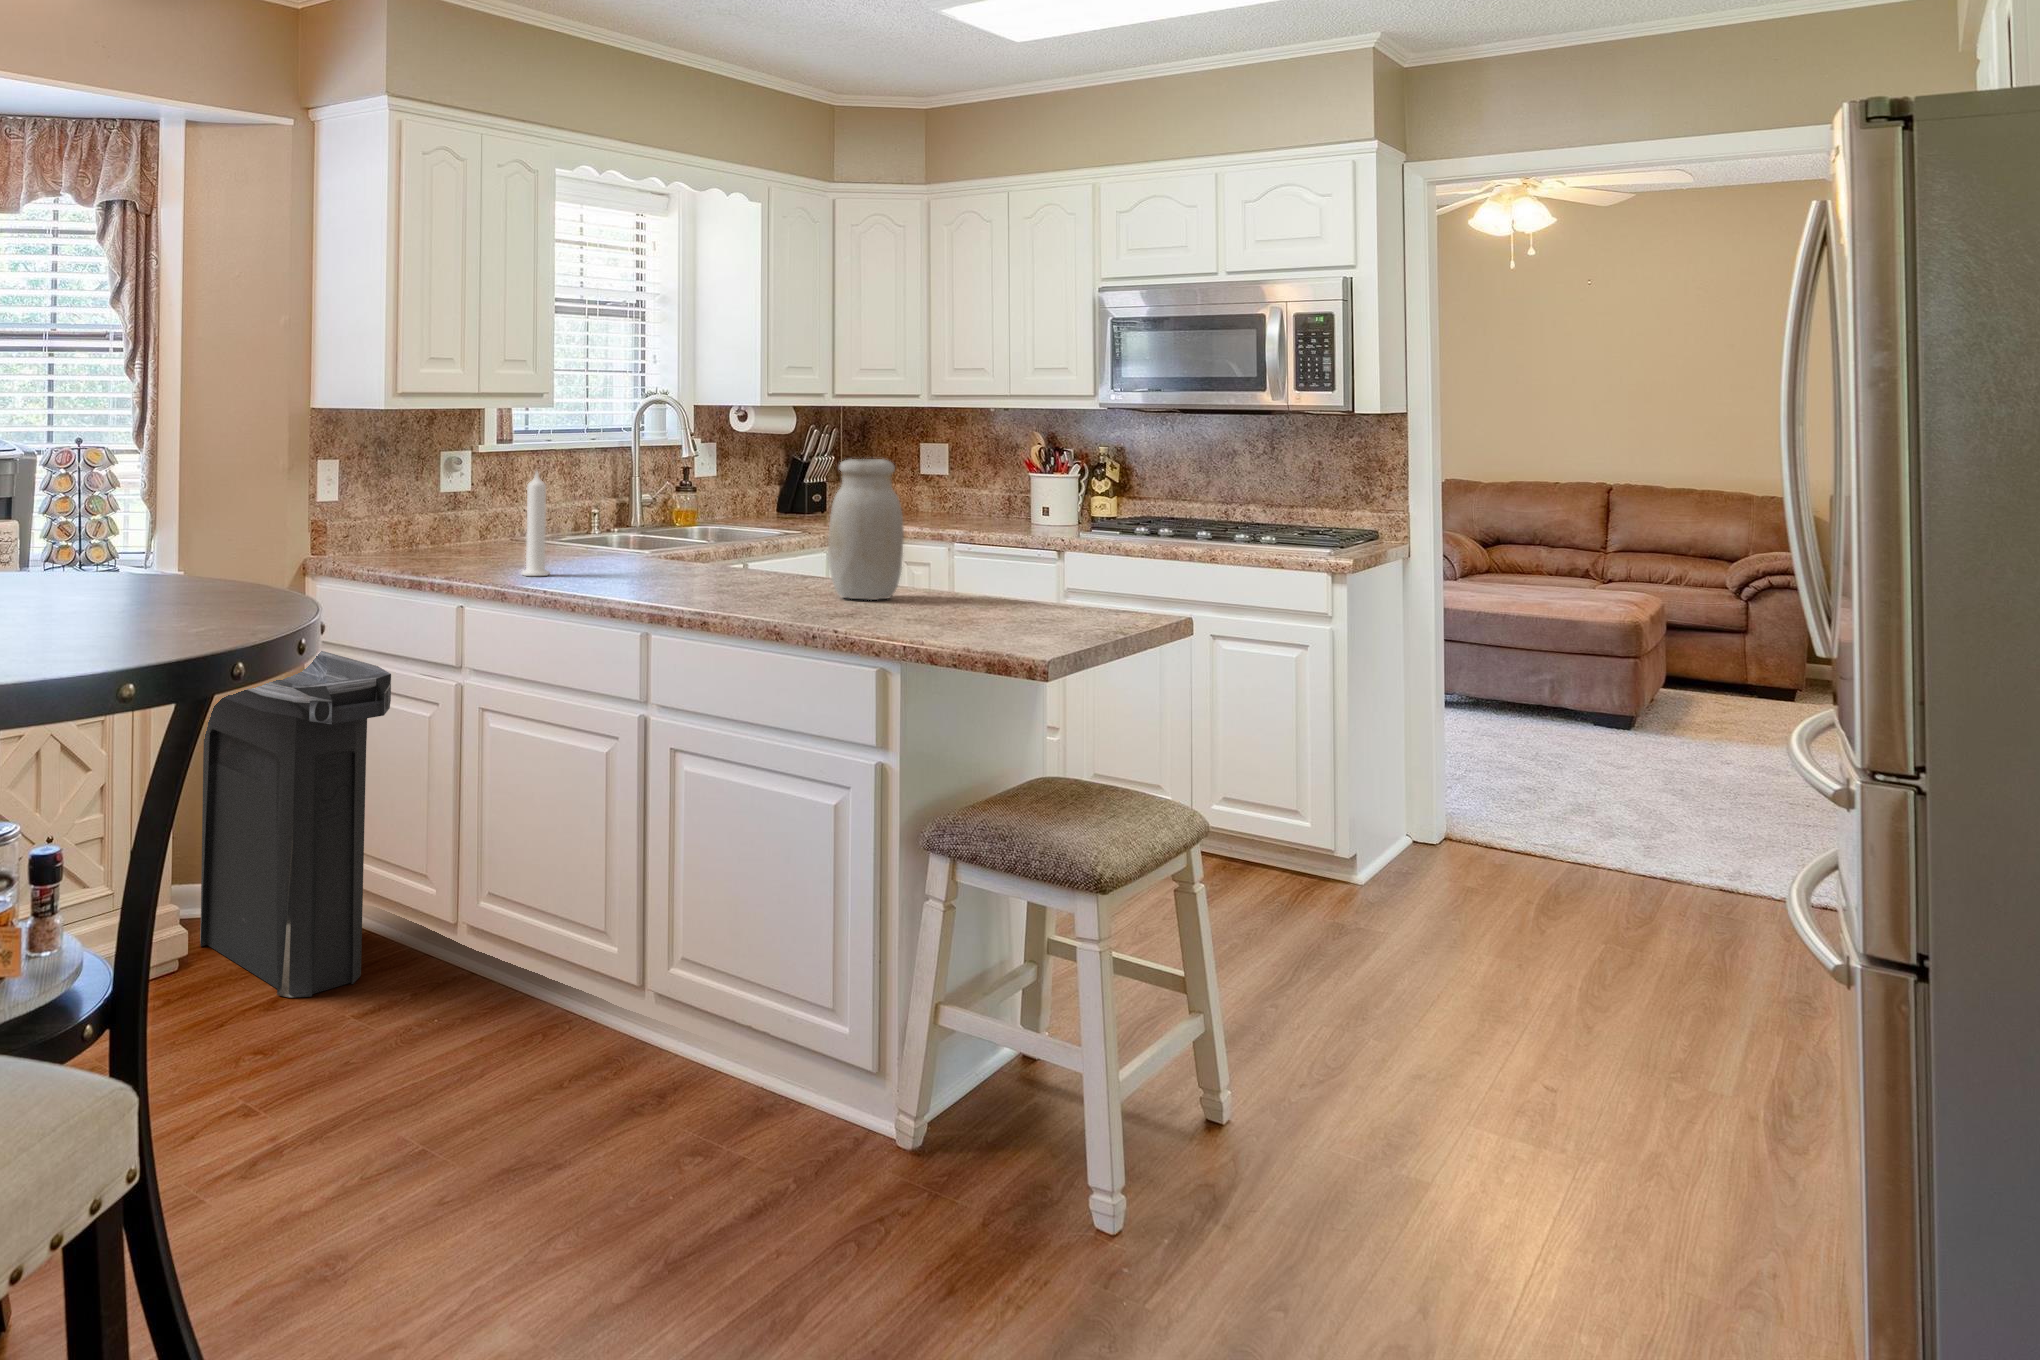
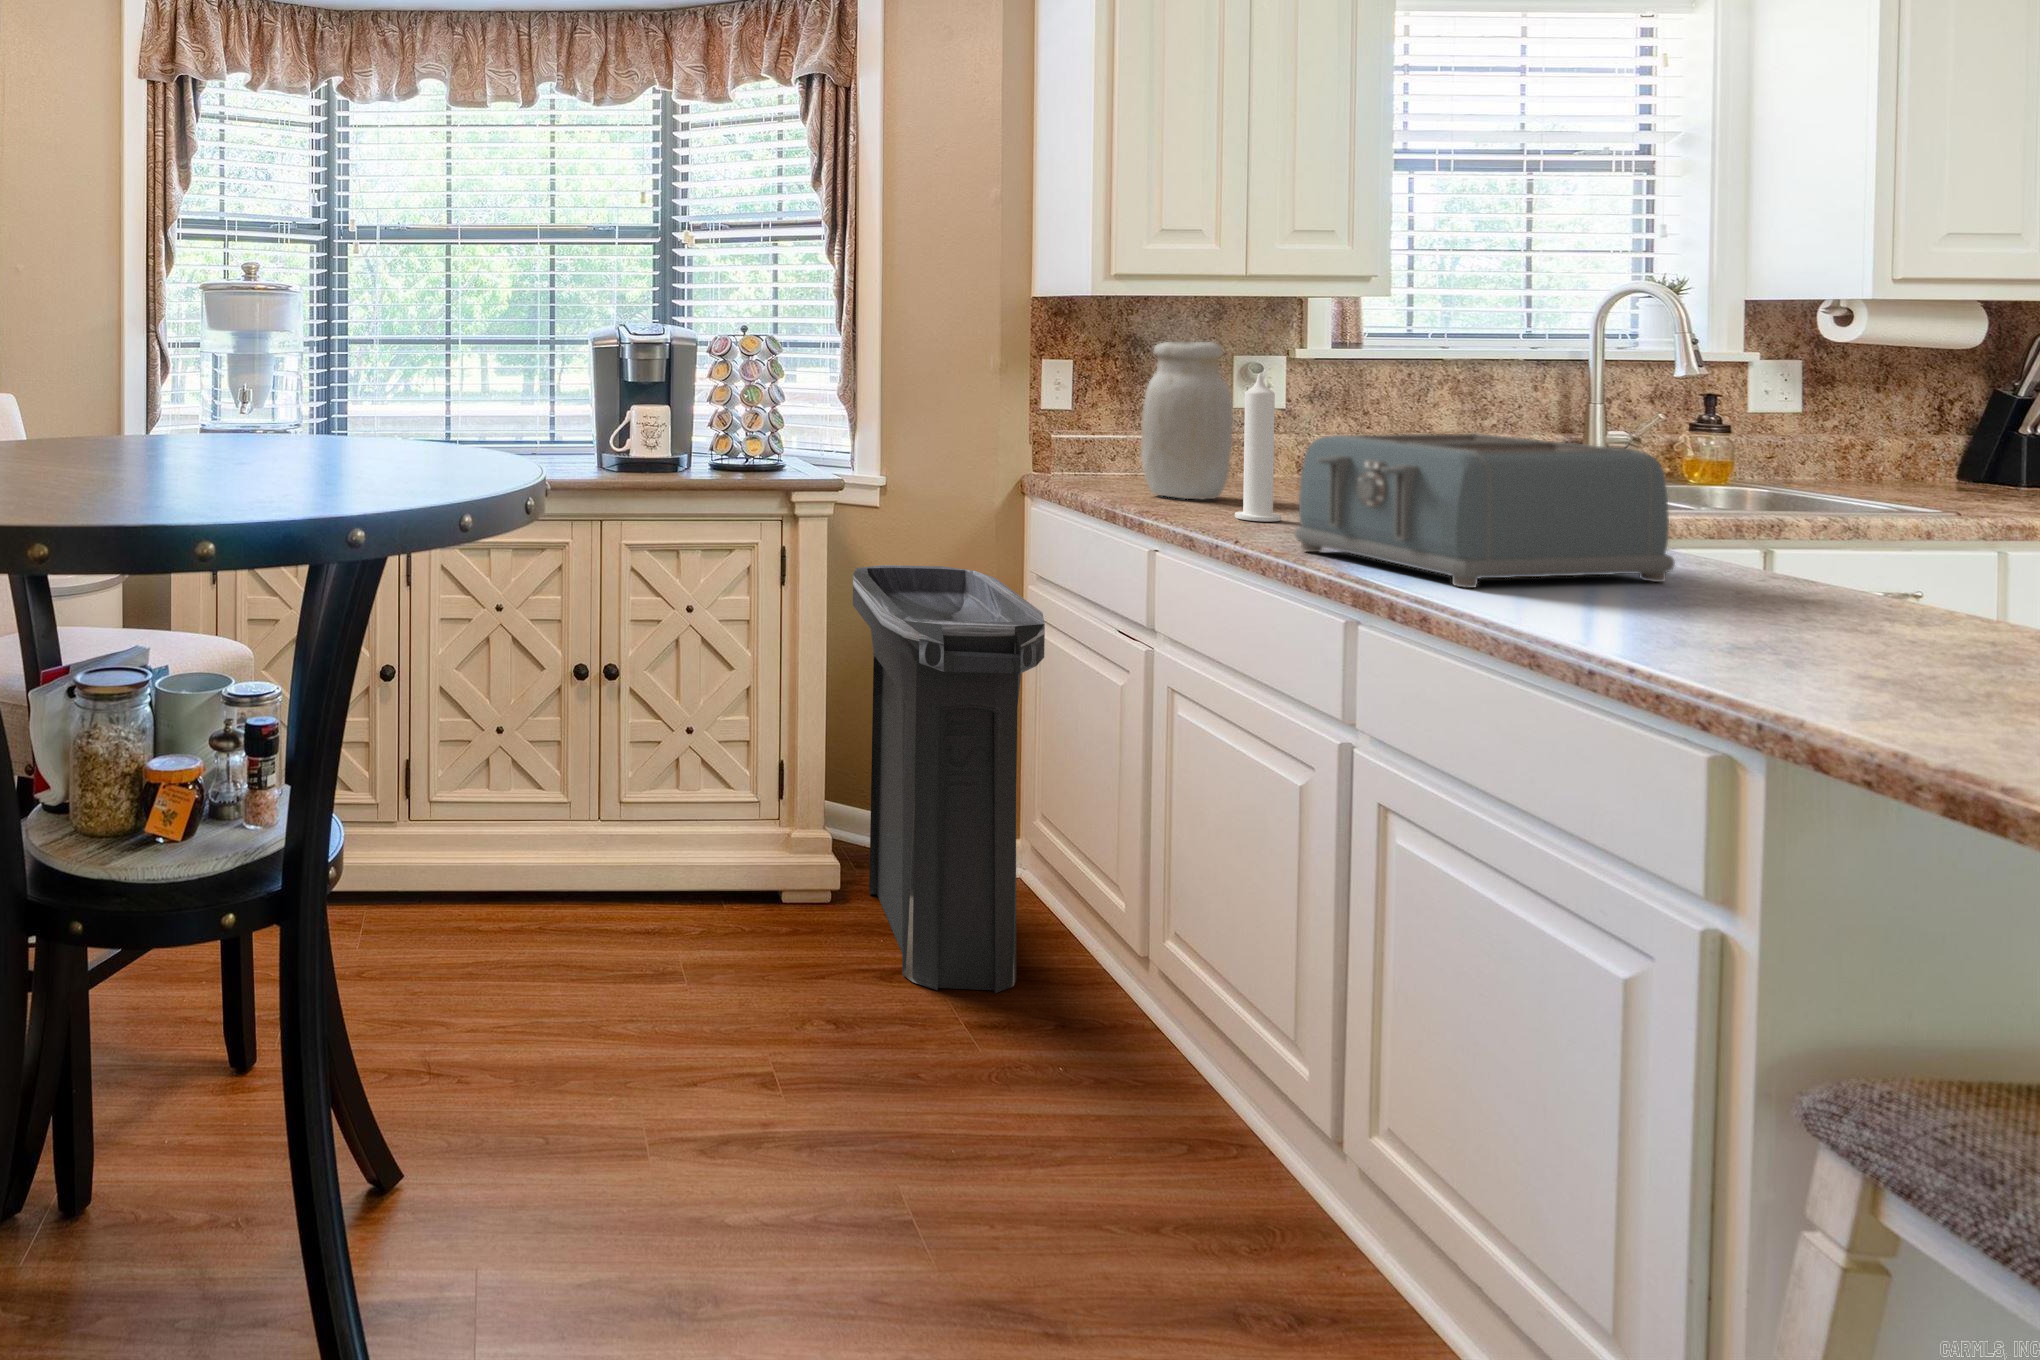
jar: present [828,459,904,600] -> present [1141,342,1233,499]
toaster: none [599,506,788,604] -> present [1295,433,1675,588]

